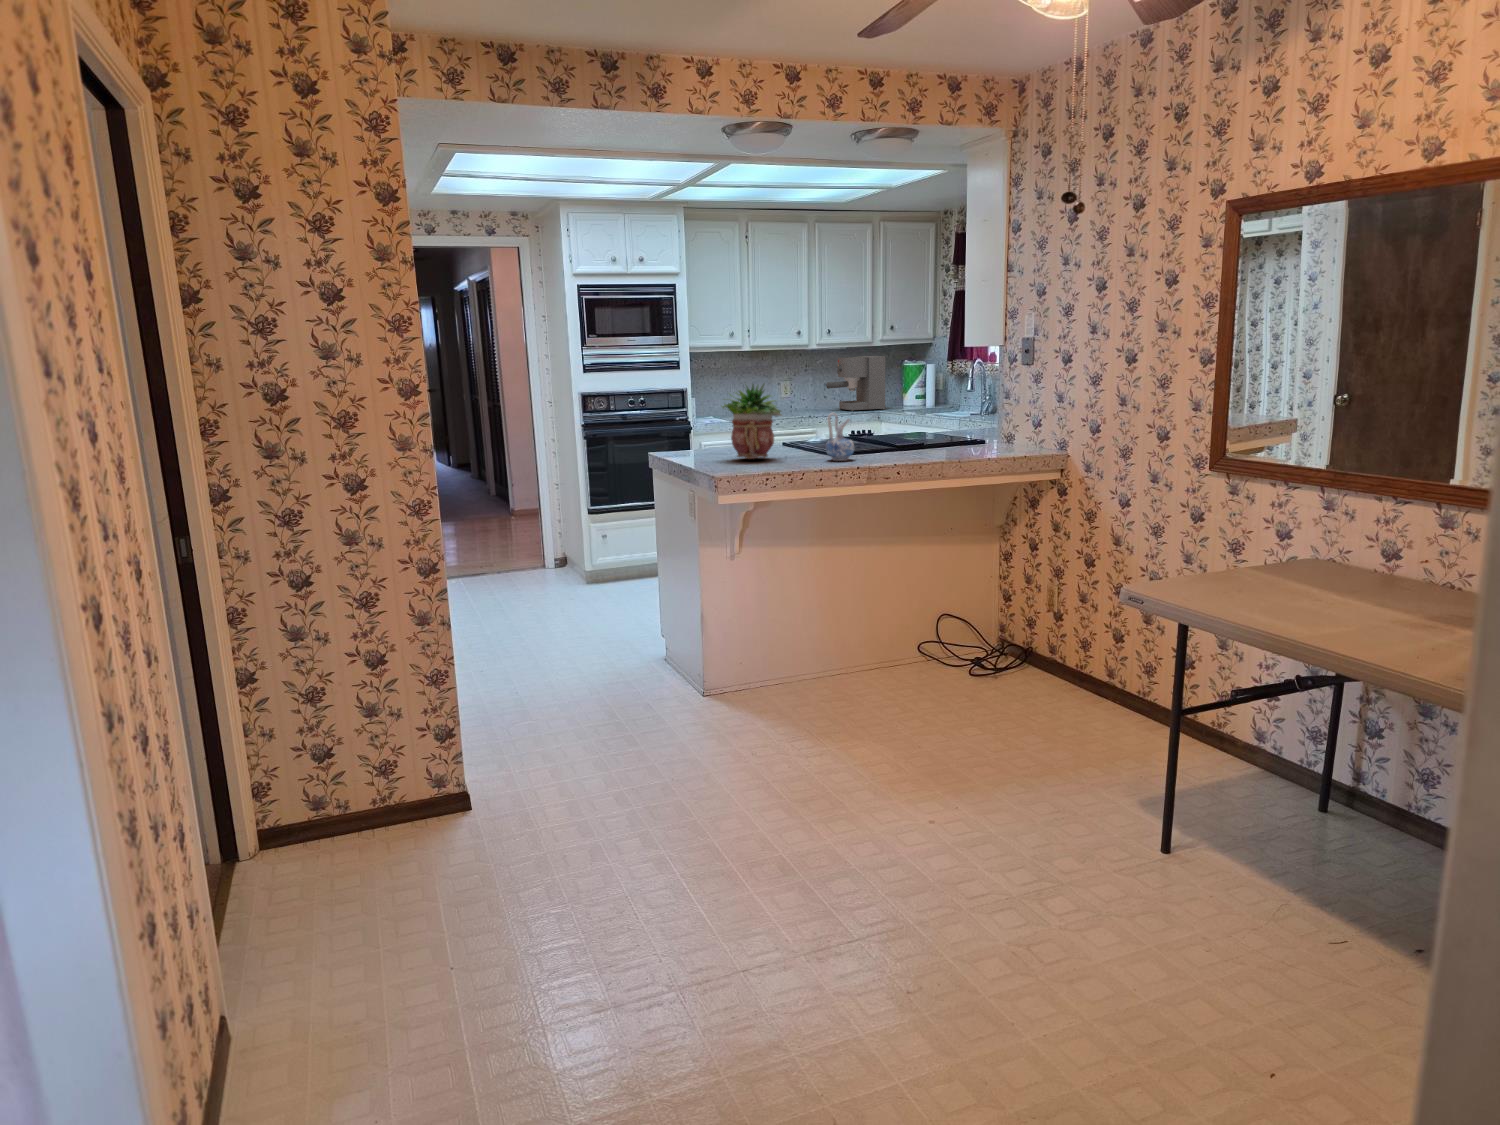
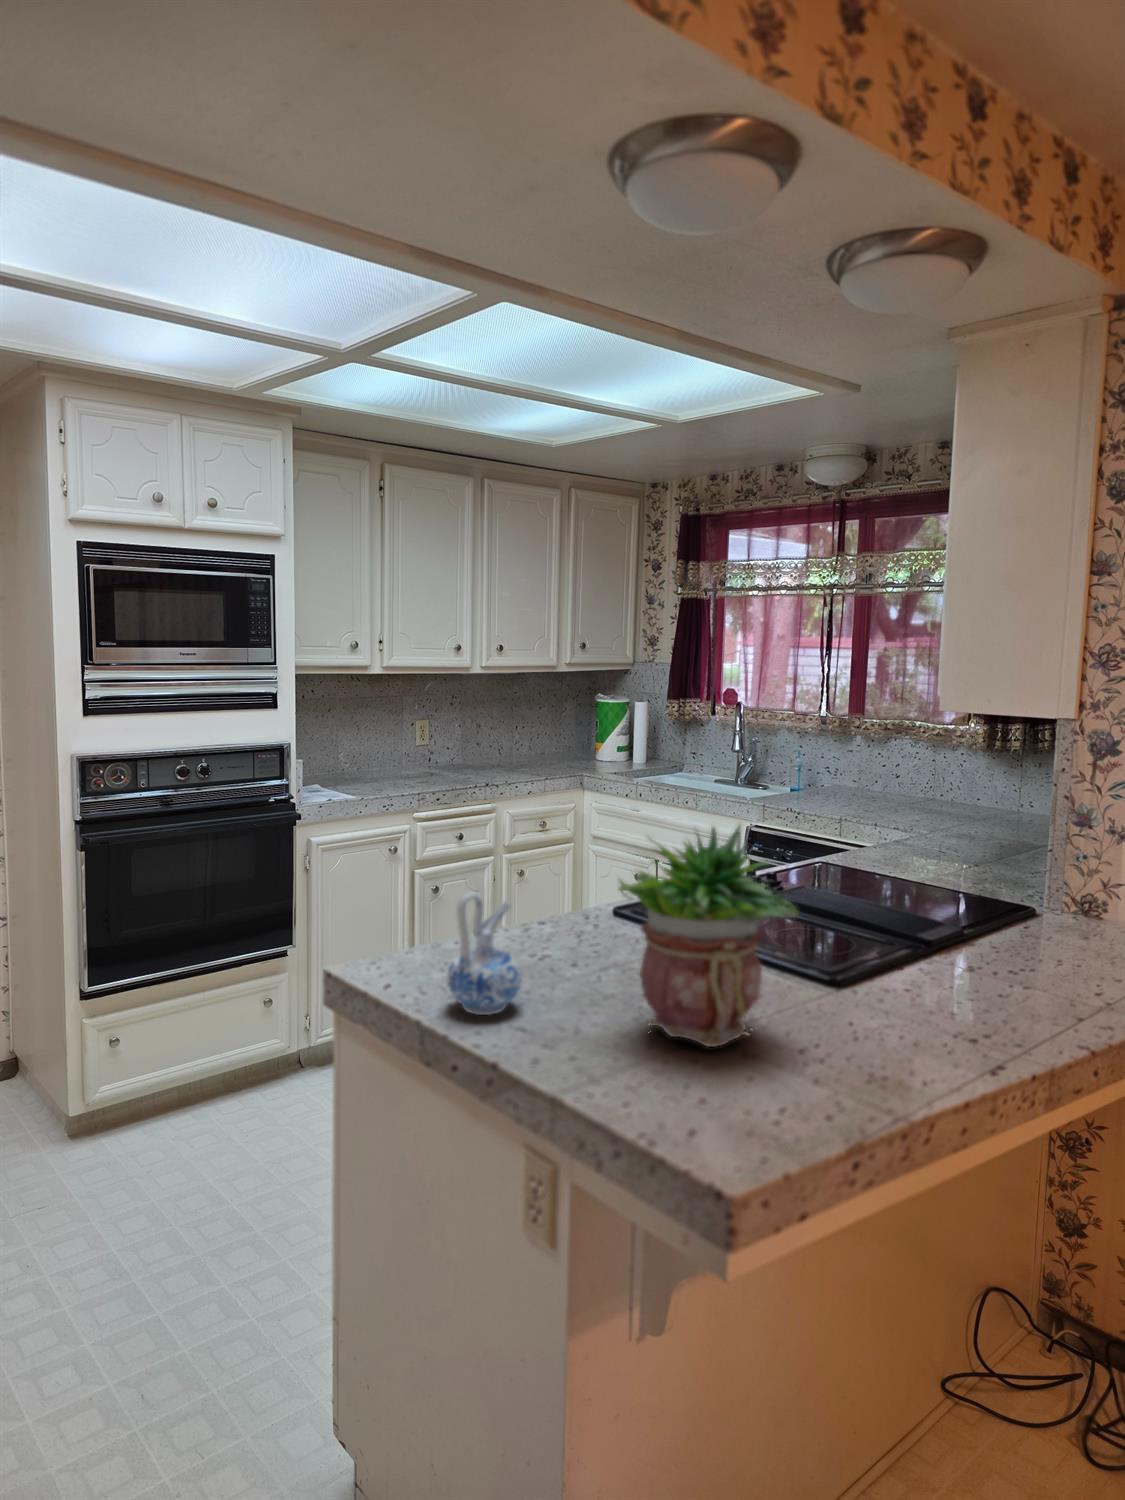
coffee maker: present [826,356,885,411] -> none [496,686,585,773]
ceramic pitcher: present [826,413,854,461] -> present [448,893,522,1015]

